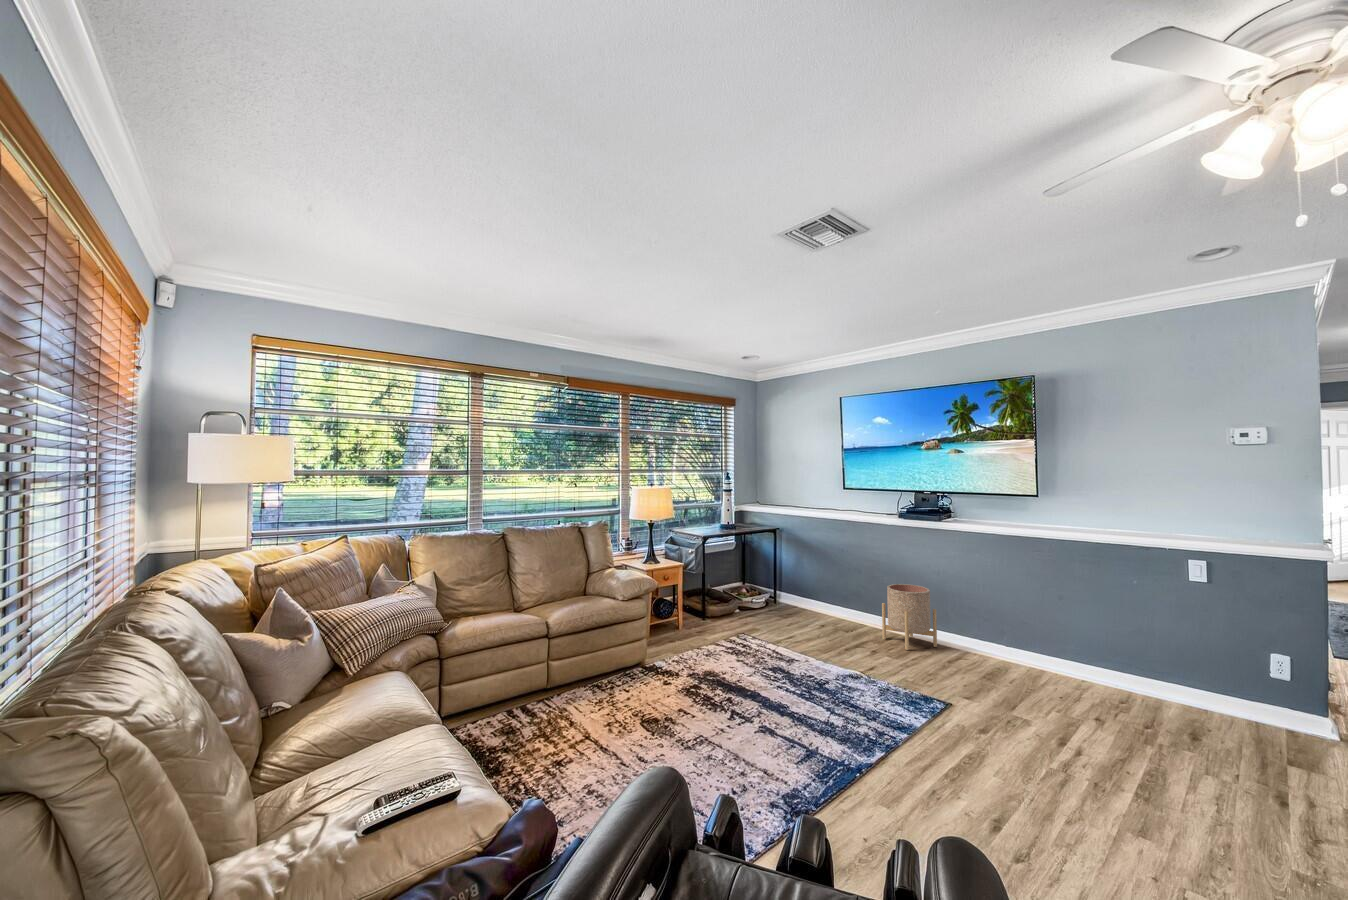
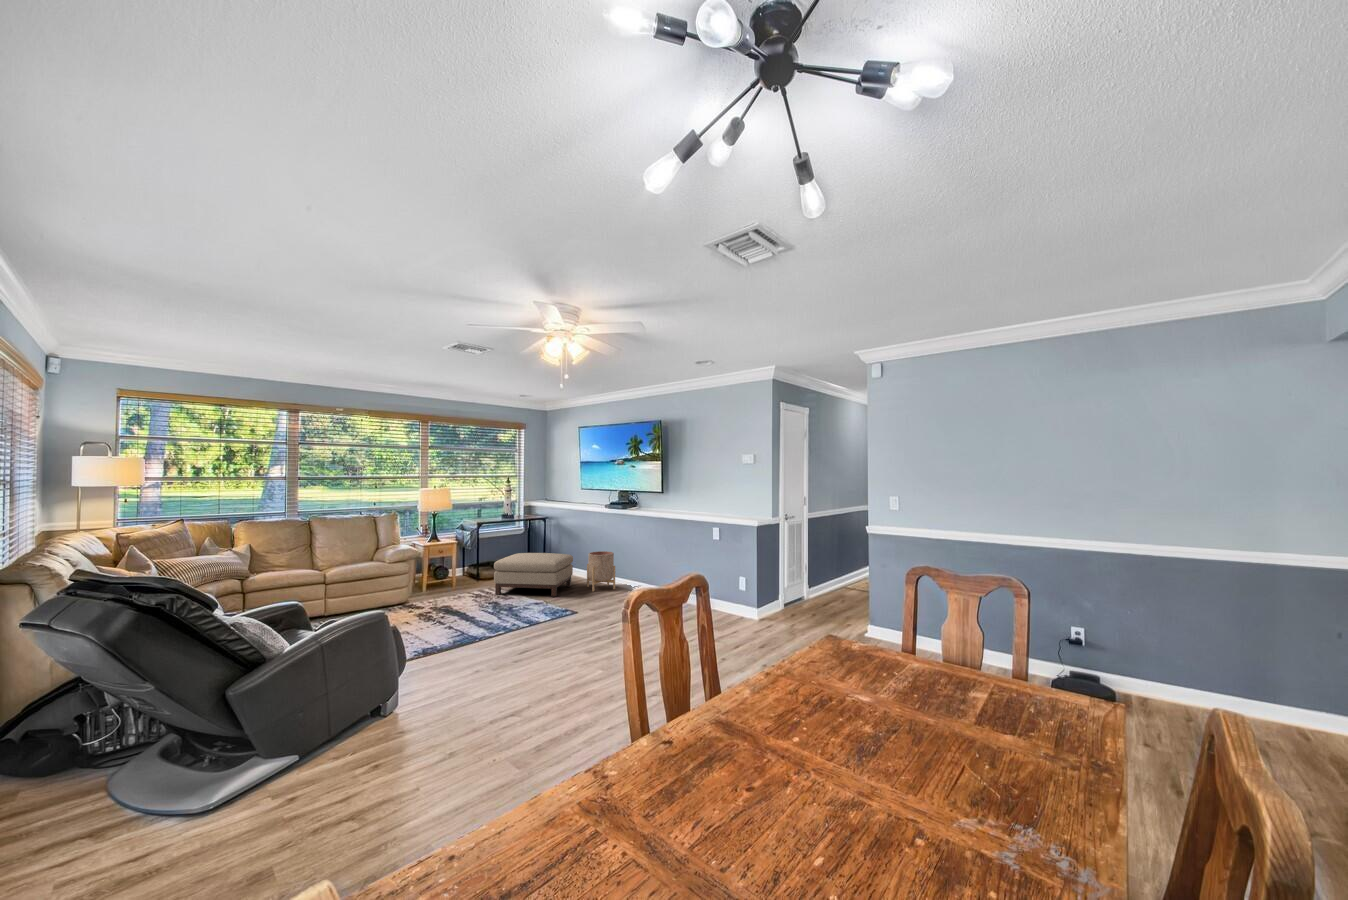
ottoman: none [757,584,865,659] -> present [494,553,573,596]

